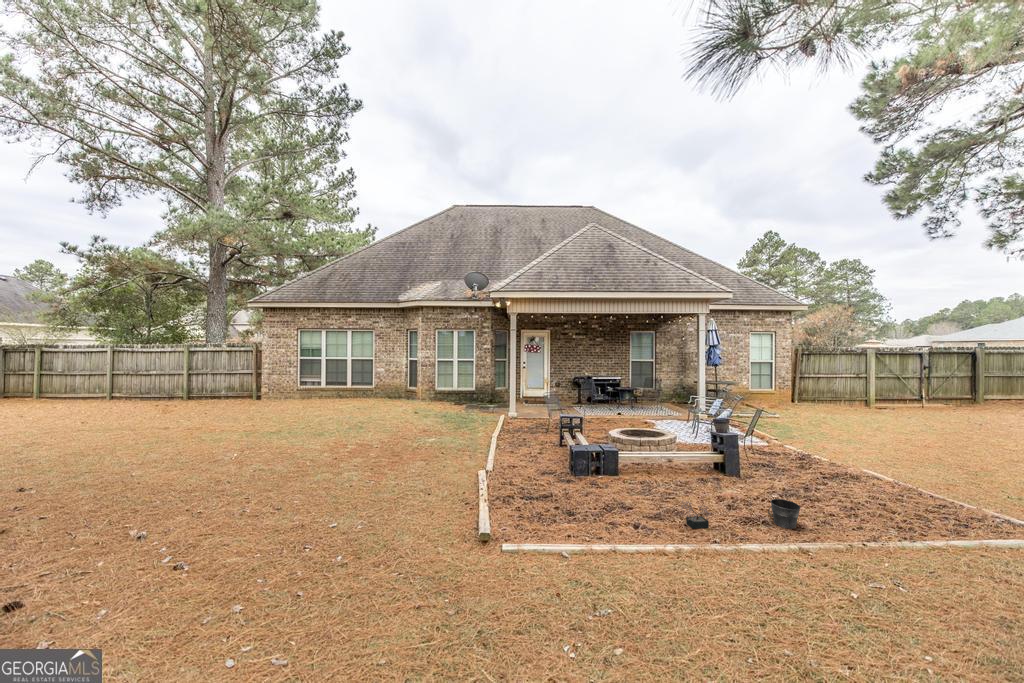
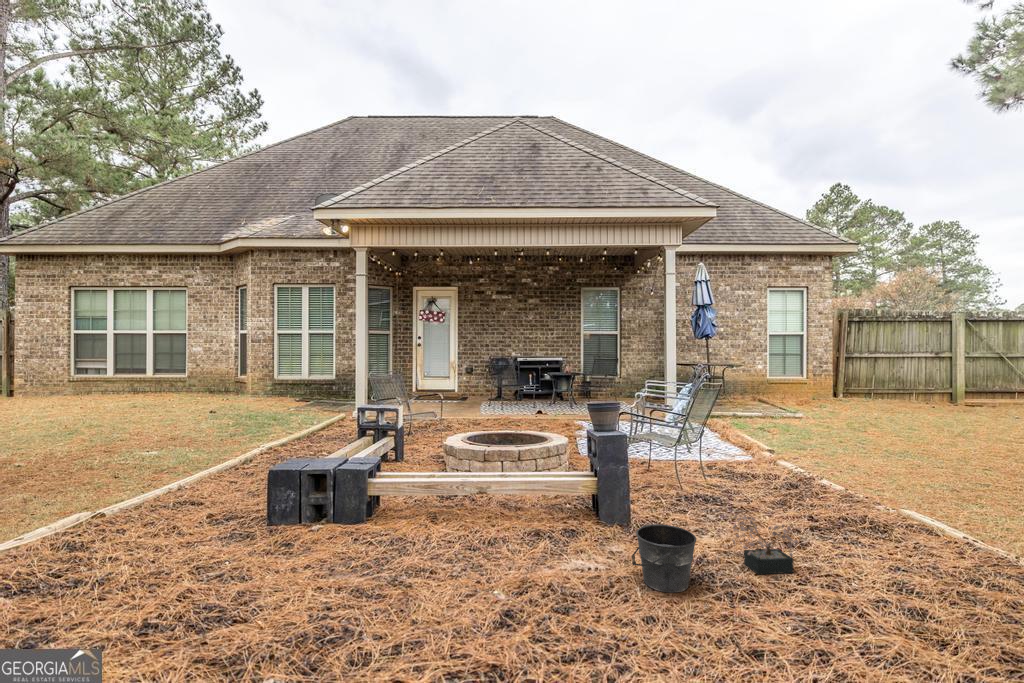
decorative plant: present [681,501,711,529] -> present [732,514,798,574]

